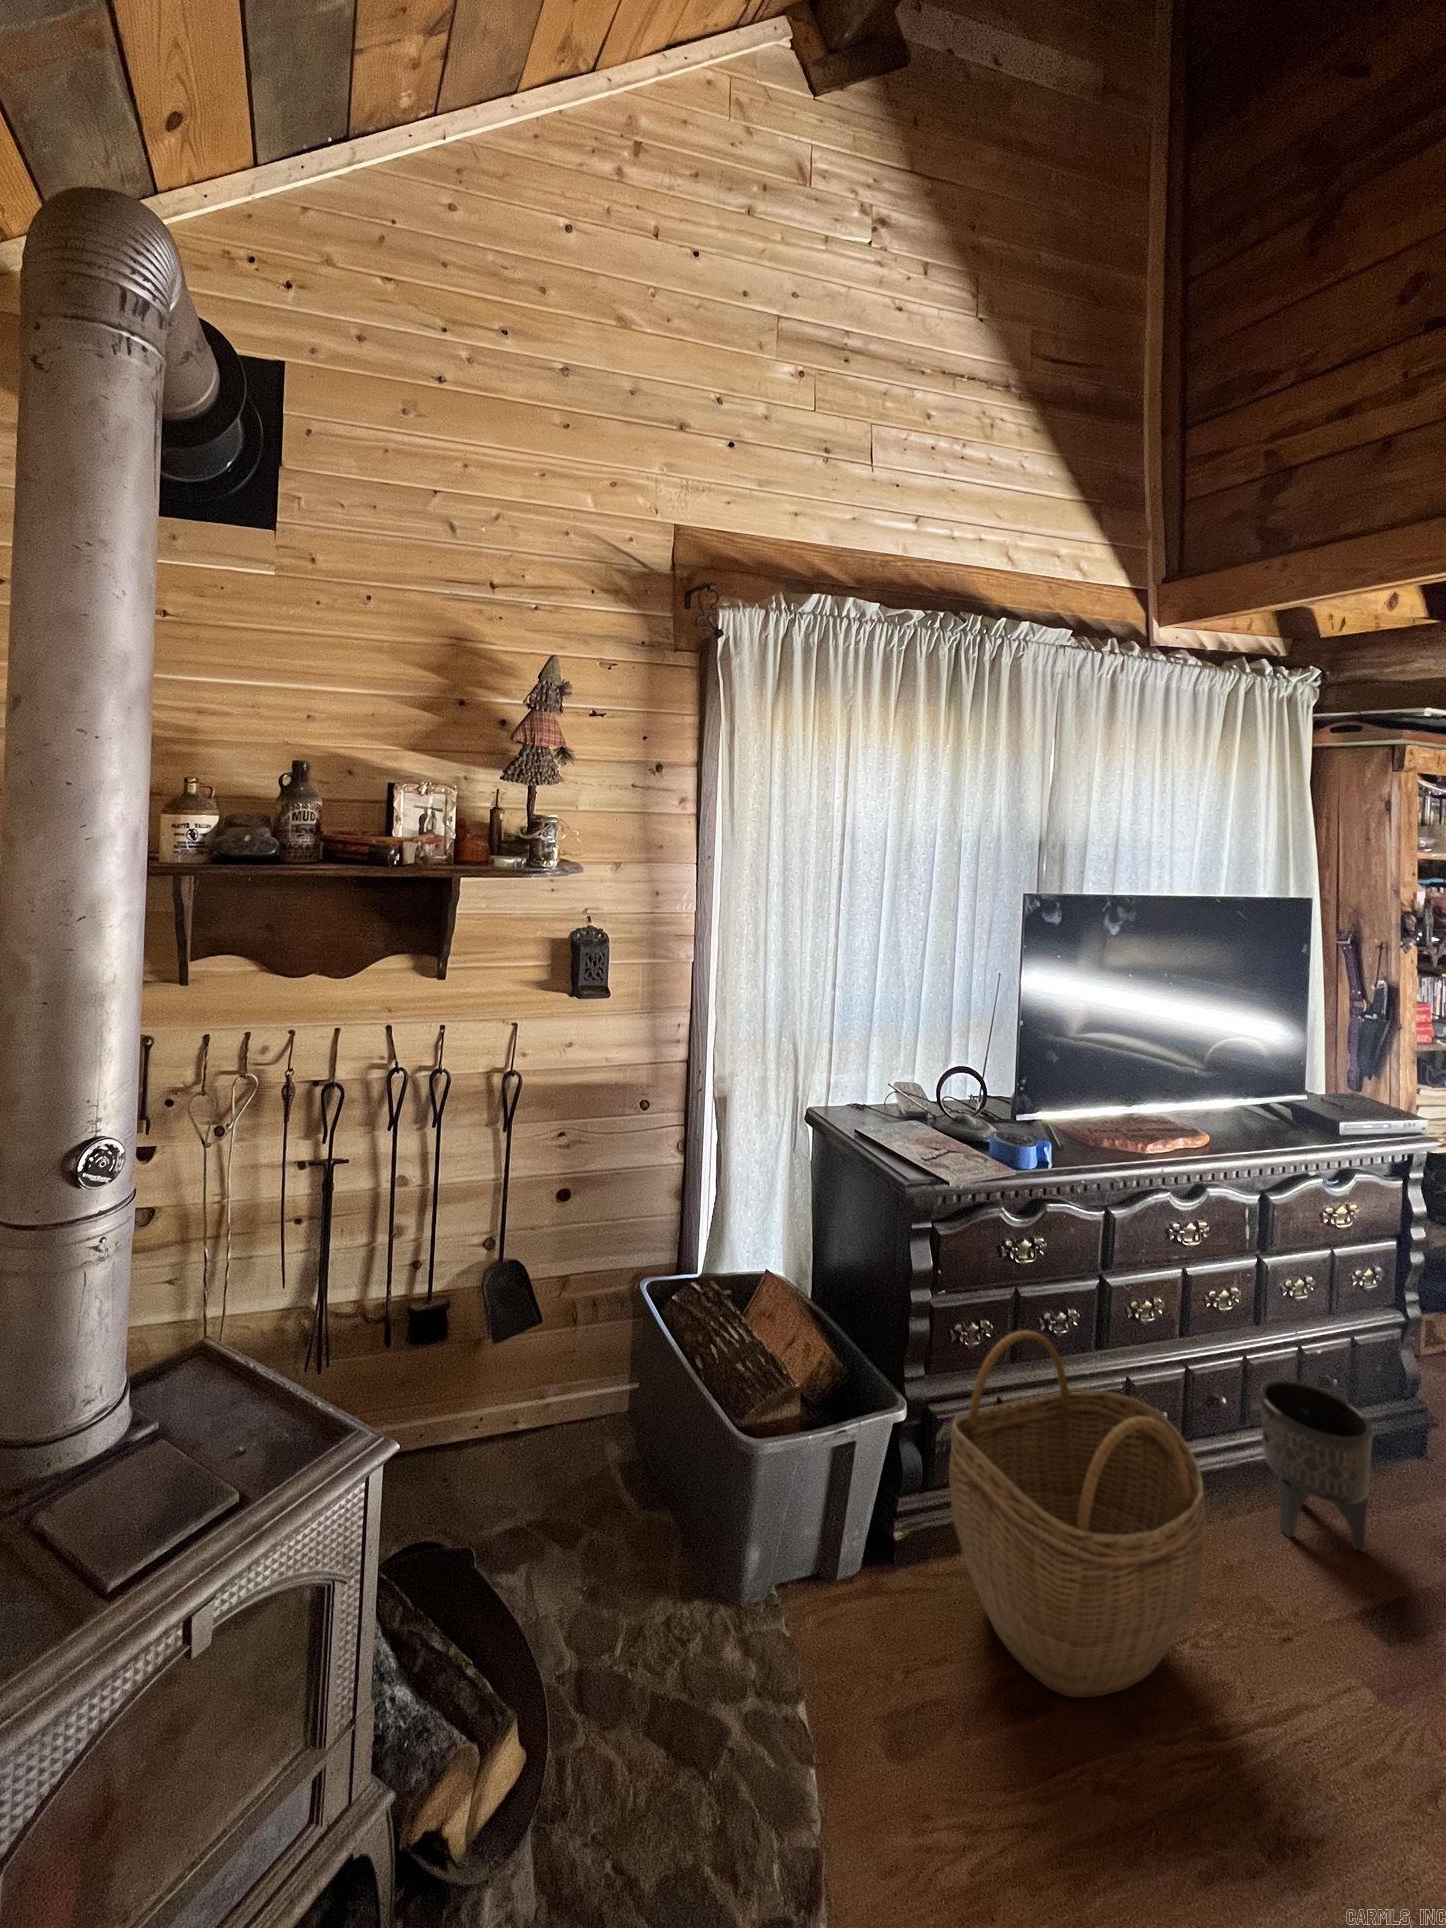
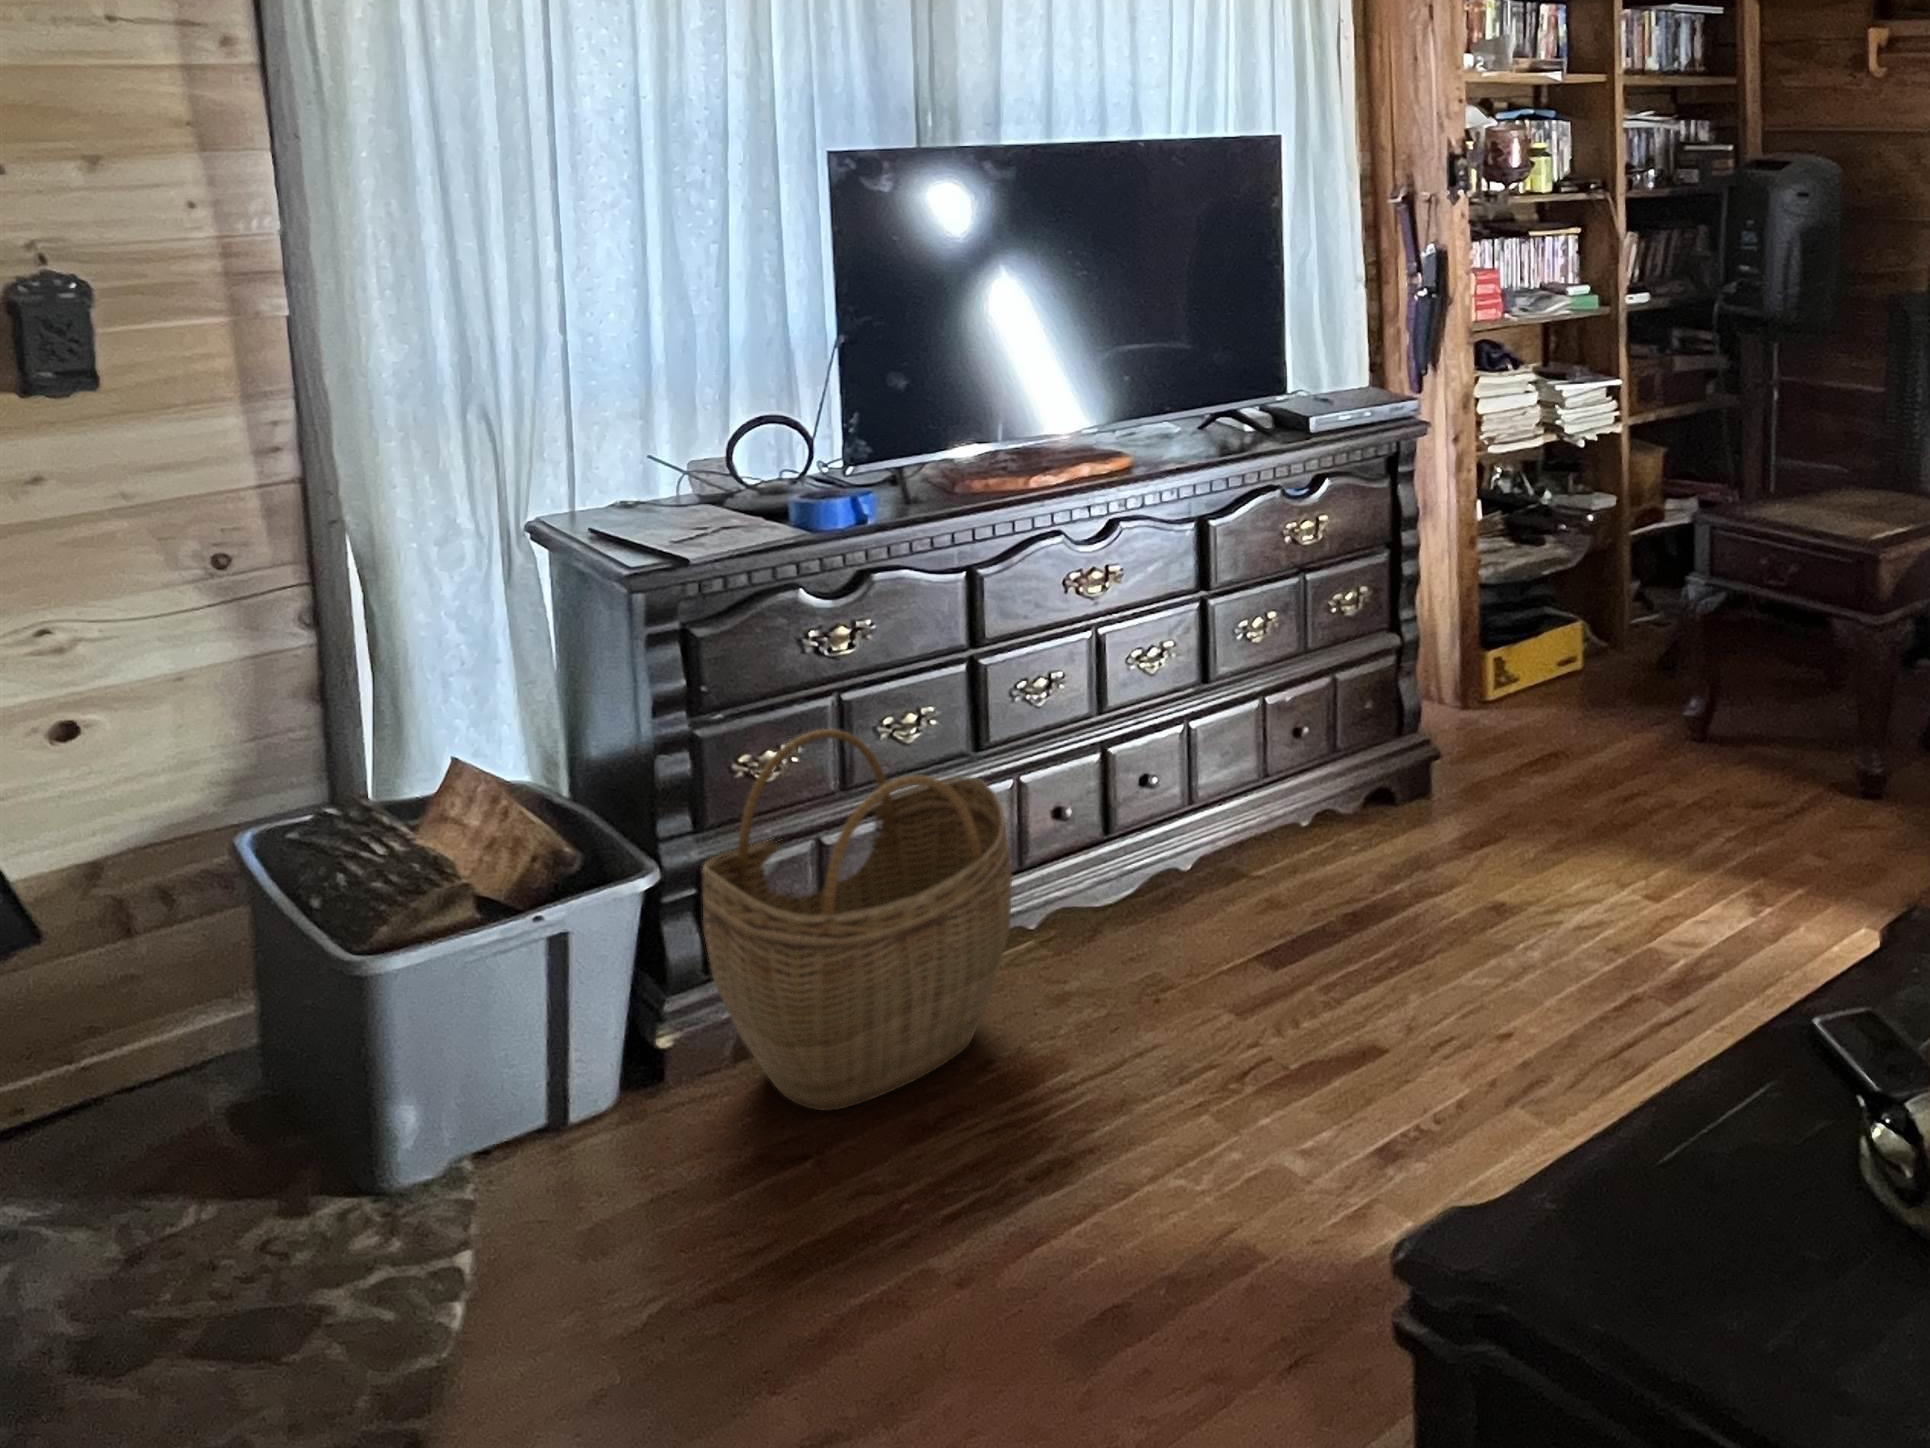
planter: present [1260,1380,1373,1552] -> none [1171,726,1276,894]

